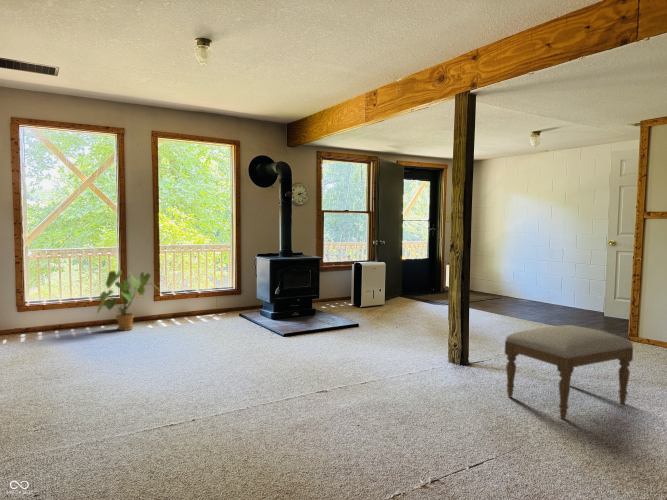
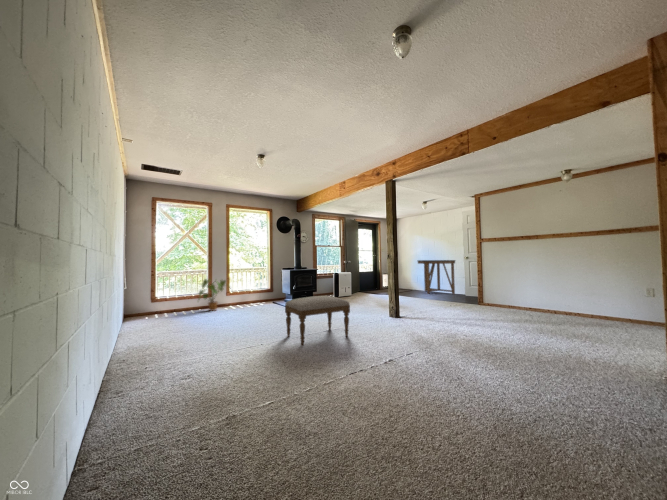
console table: none [514,244,591,312] -> present [418,260,455,294]
ottoman: present [505,325,633,420] -> present [285,296,350,345]

